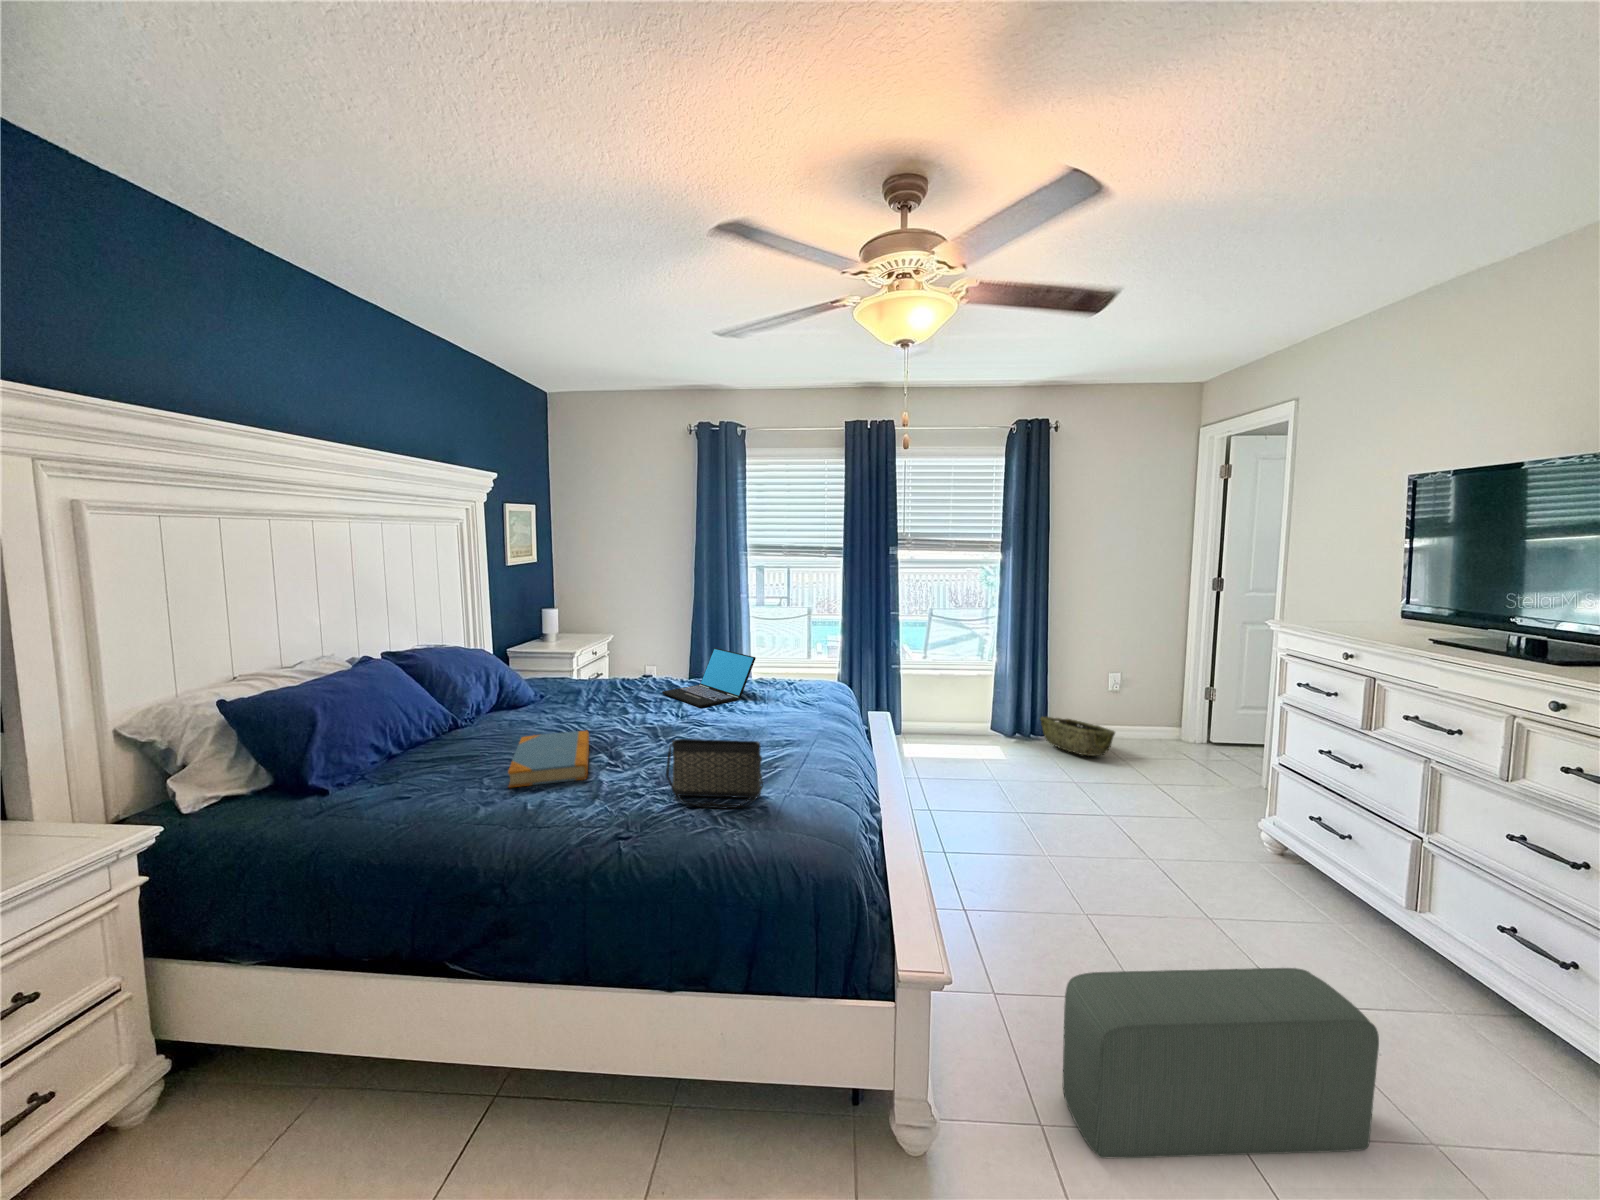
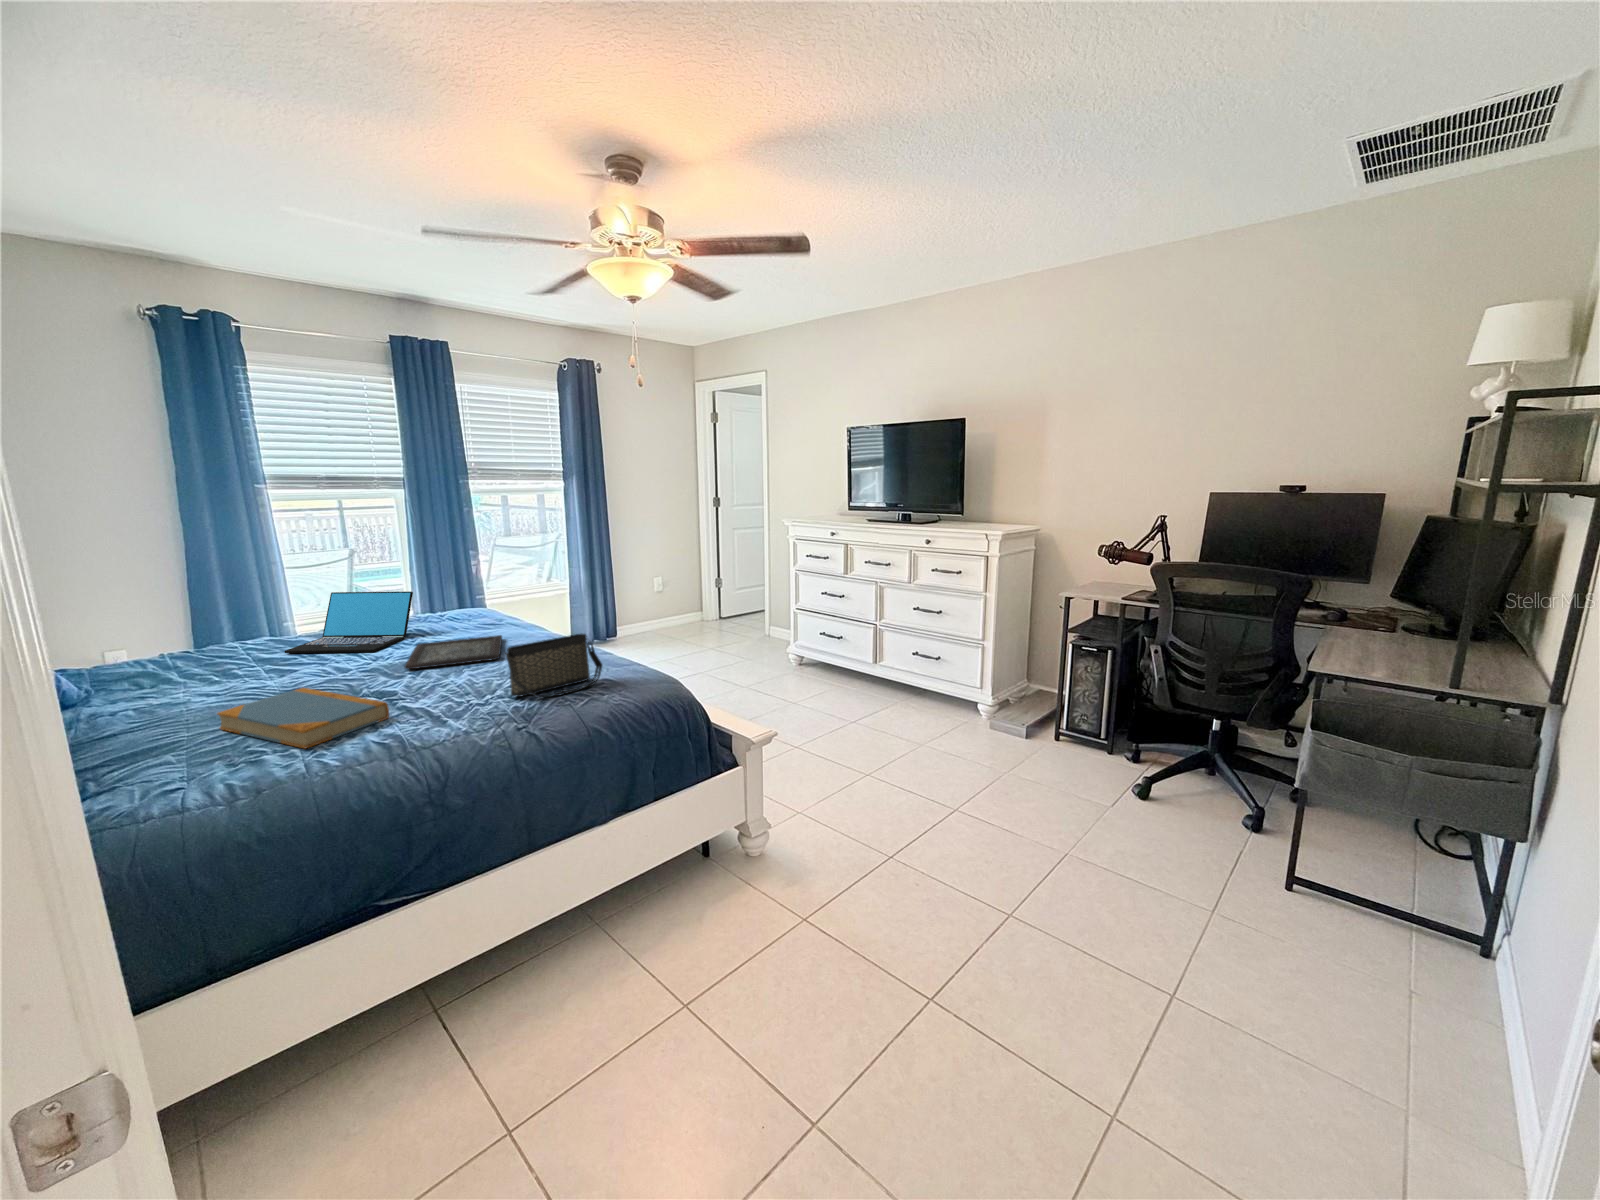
tray: none [679,708,792,743] -> present [405,635,502,669]
woven basket: present [1040,717,1115,756] -> none [614,619,674,644]
pouf: present [1063,968,1379,1159] -> none [801,687,911,806]

